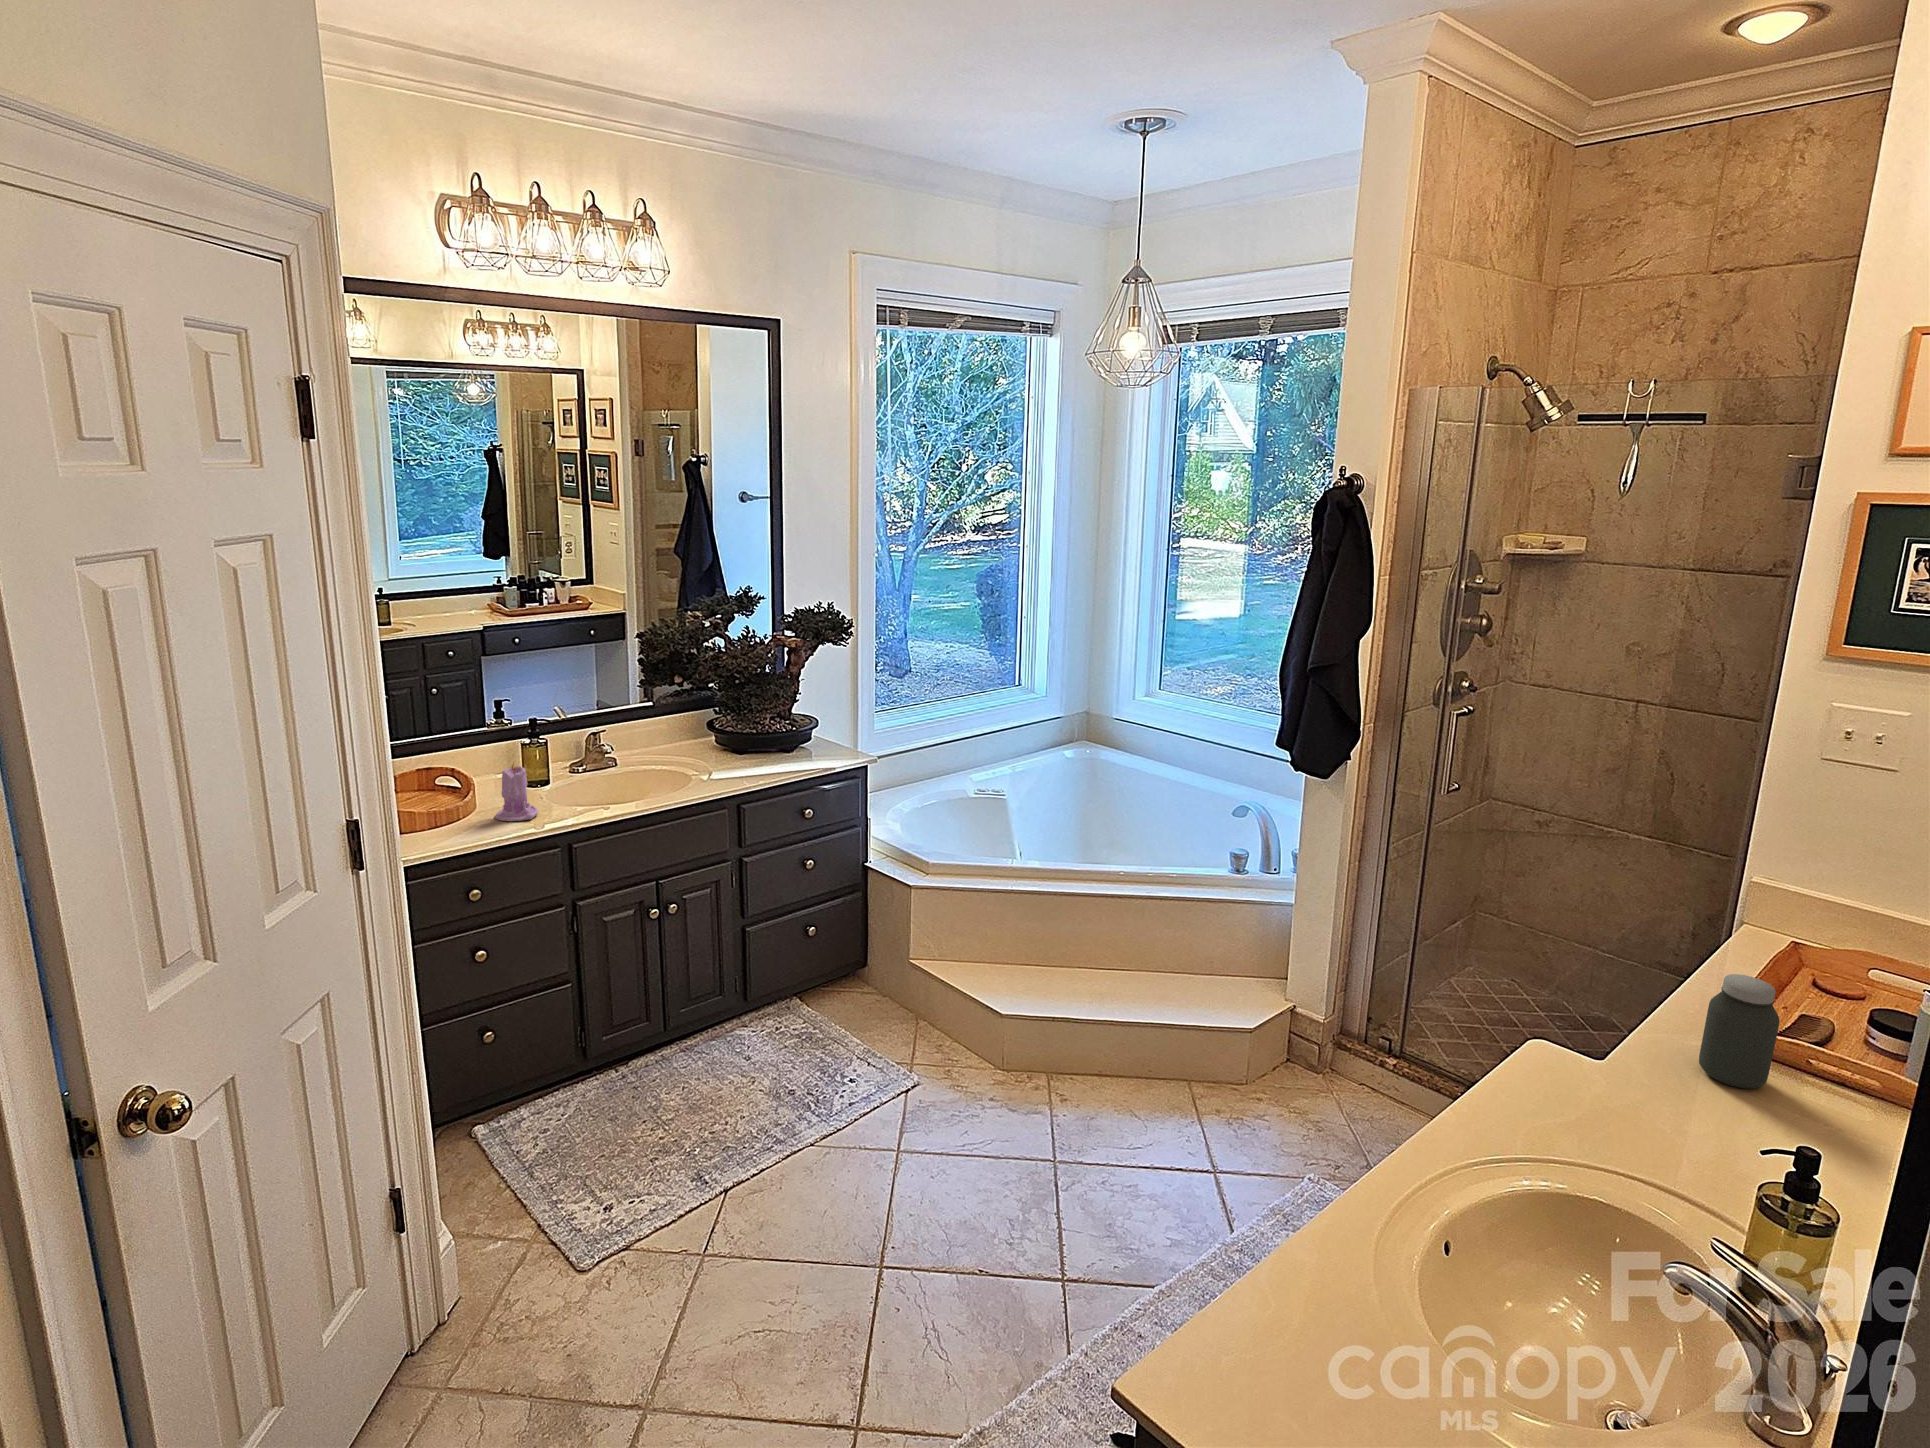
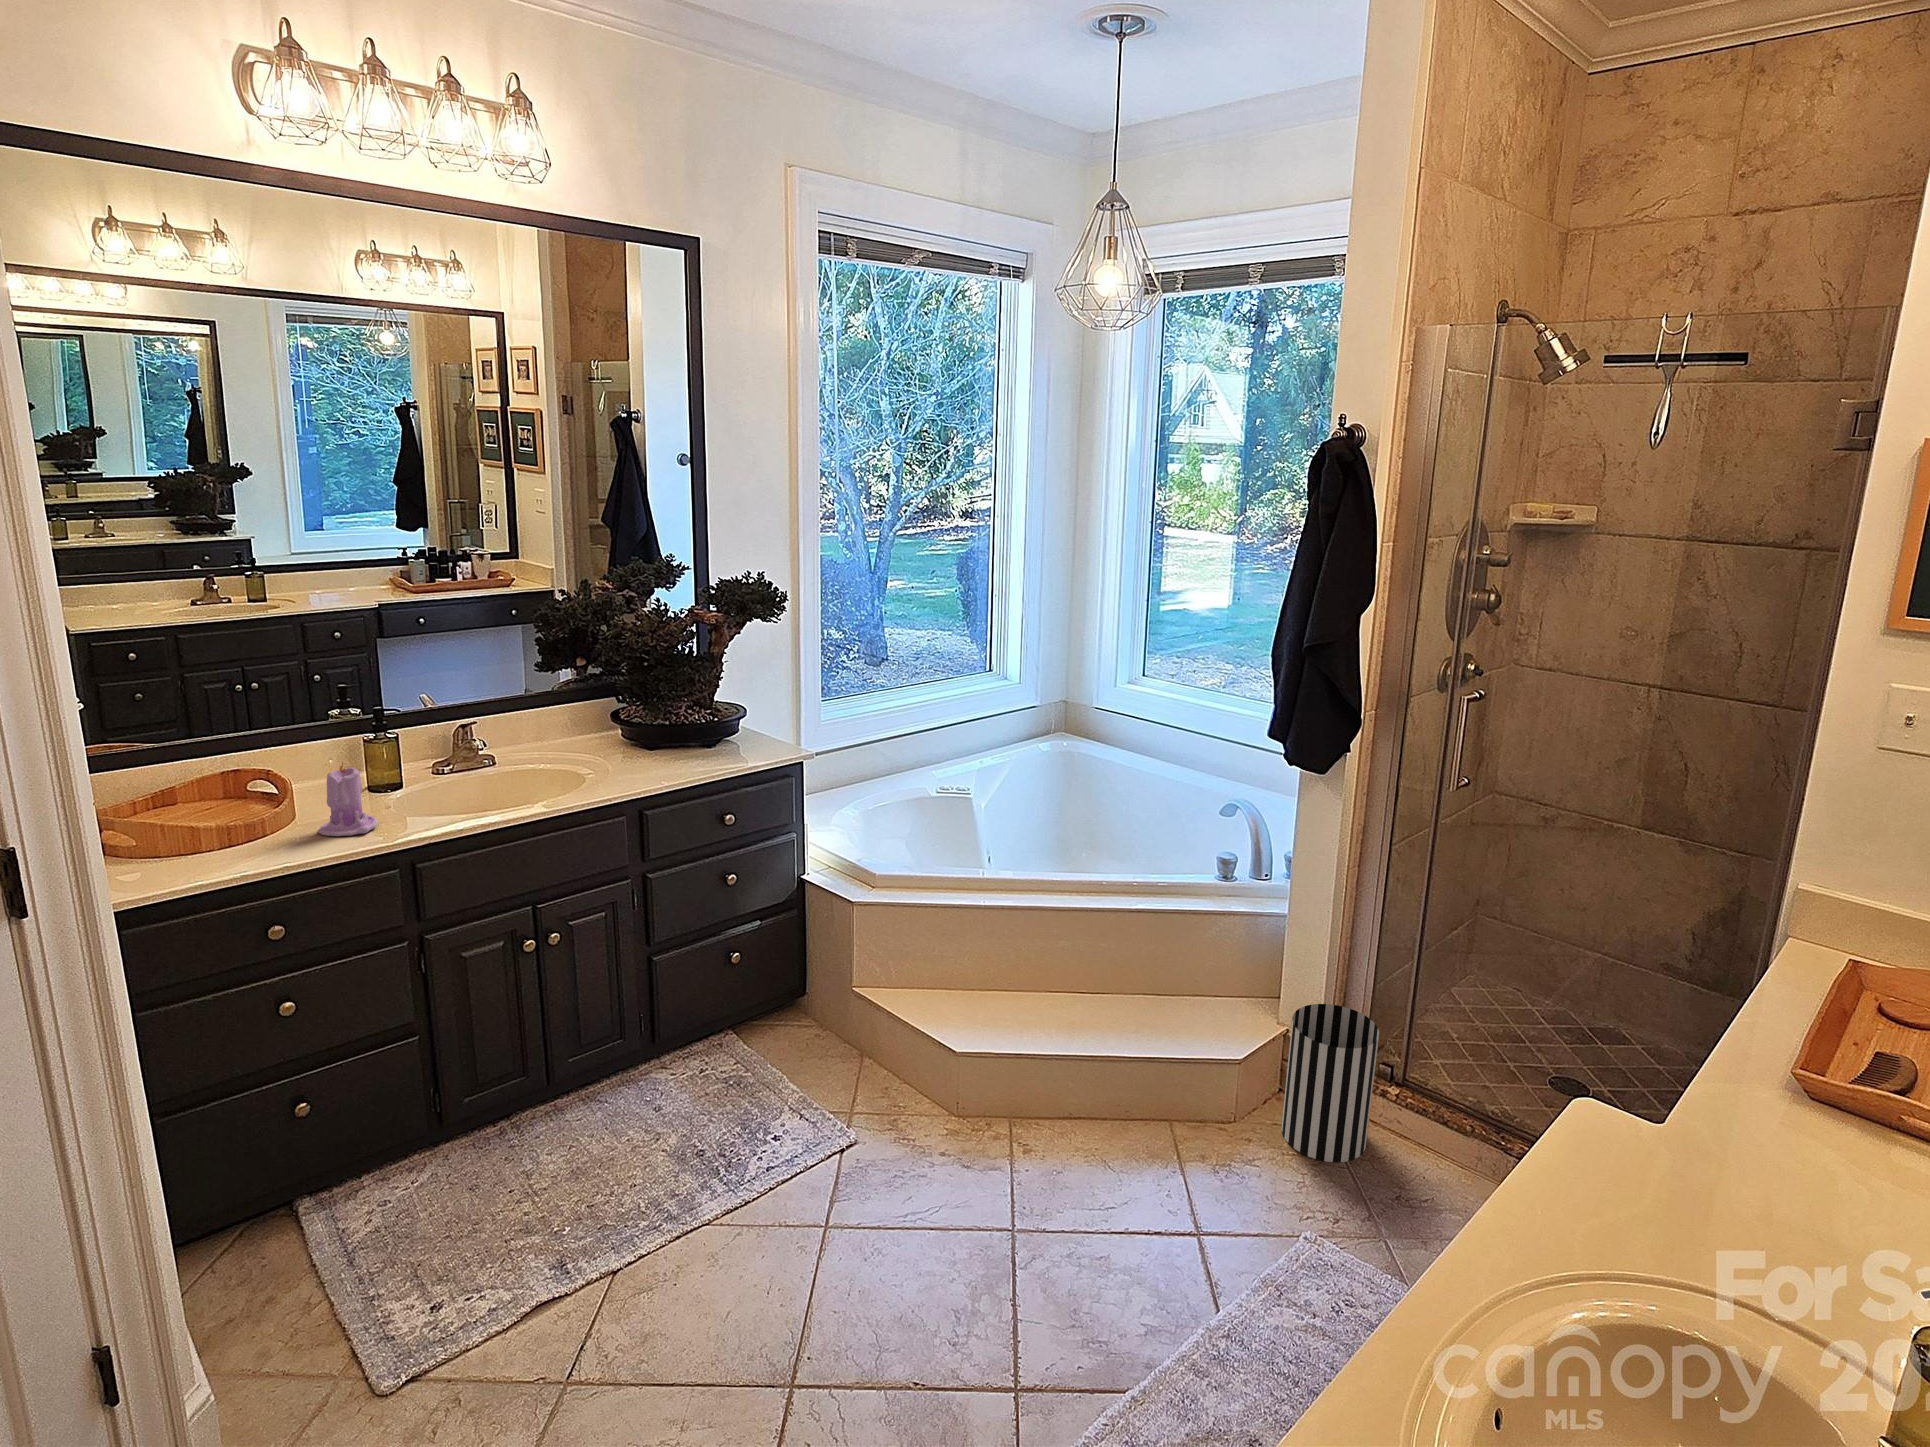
jar: present [1699,974,1779,1089] -> none [1775,1016,1876,1160]
wastebasket: none [1290,983,1379,1122] -> present [1281,1004,1379,1162]

